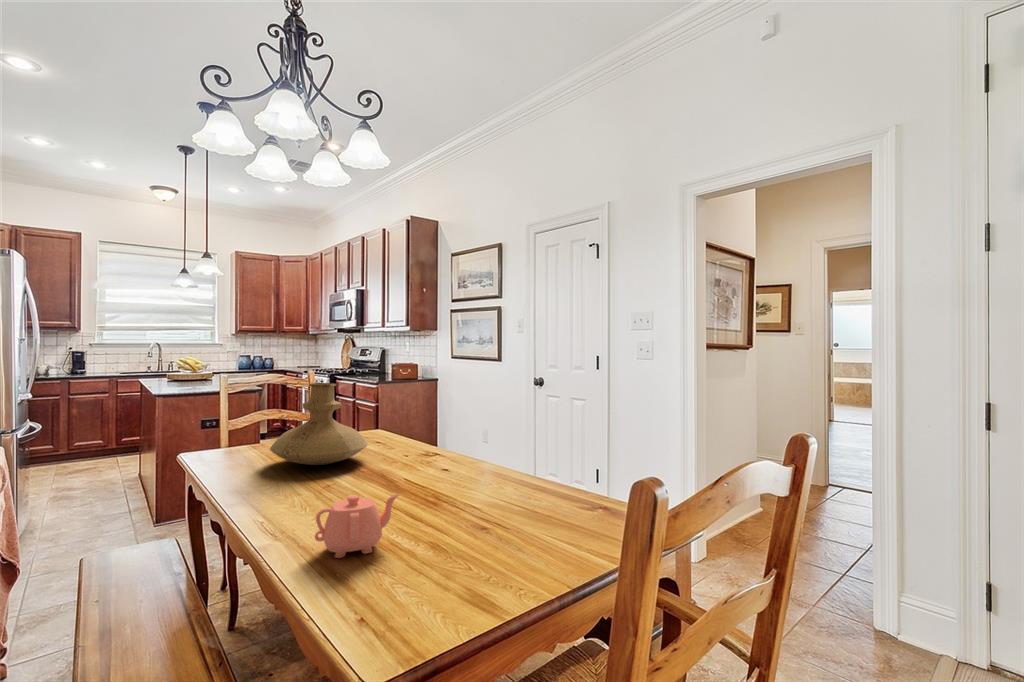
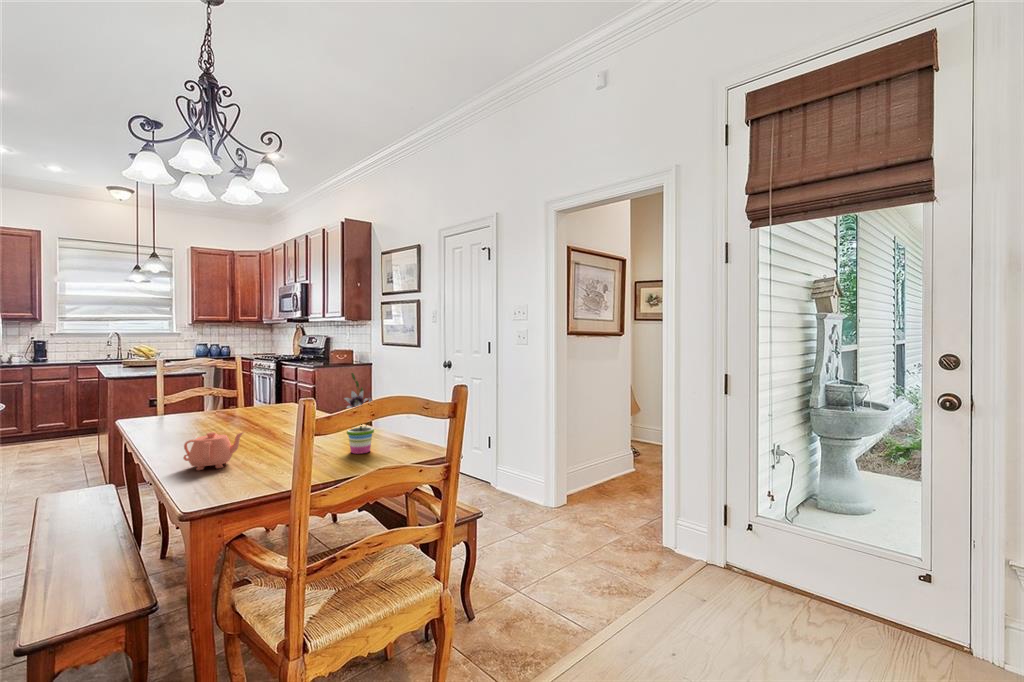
vase: present [270,383,368,465] -> none [181,363,263,425]
potted plant: none [529,402,579,523] -> present [344,373,374,454]

